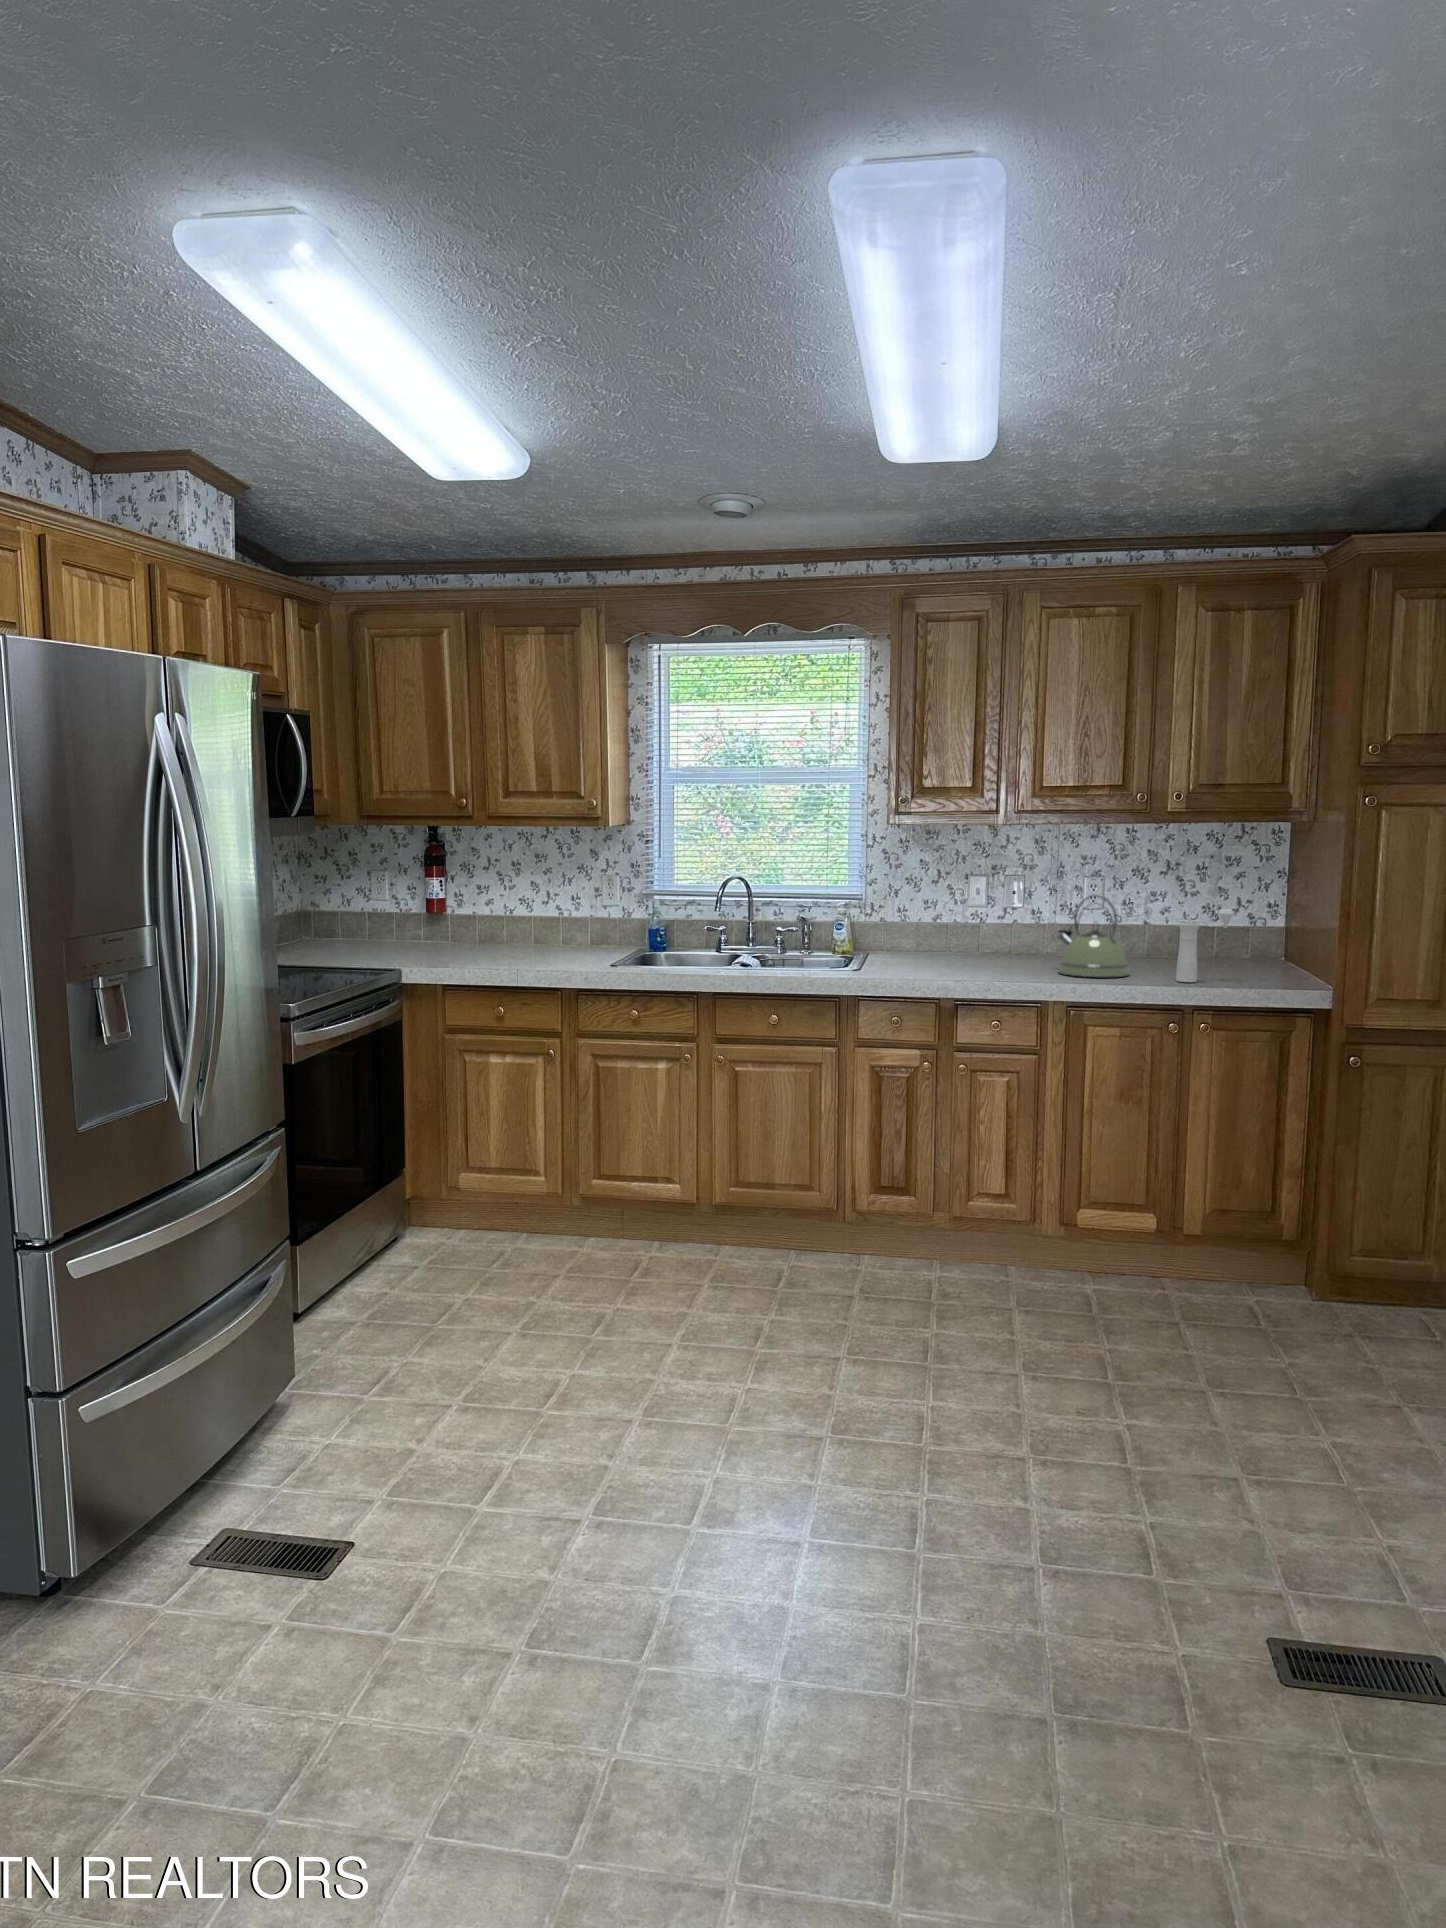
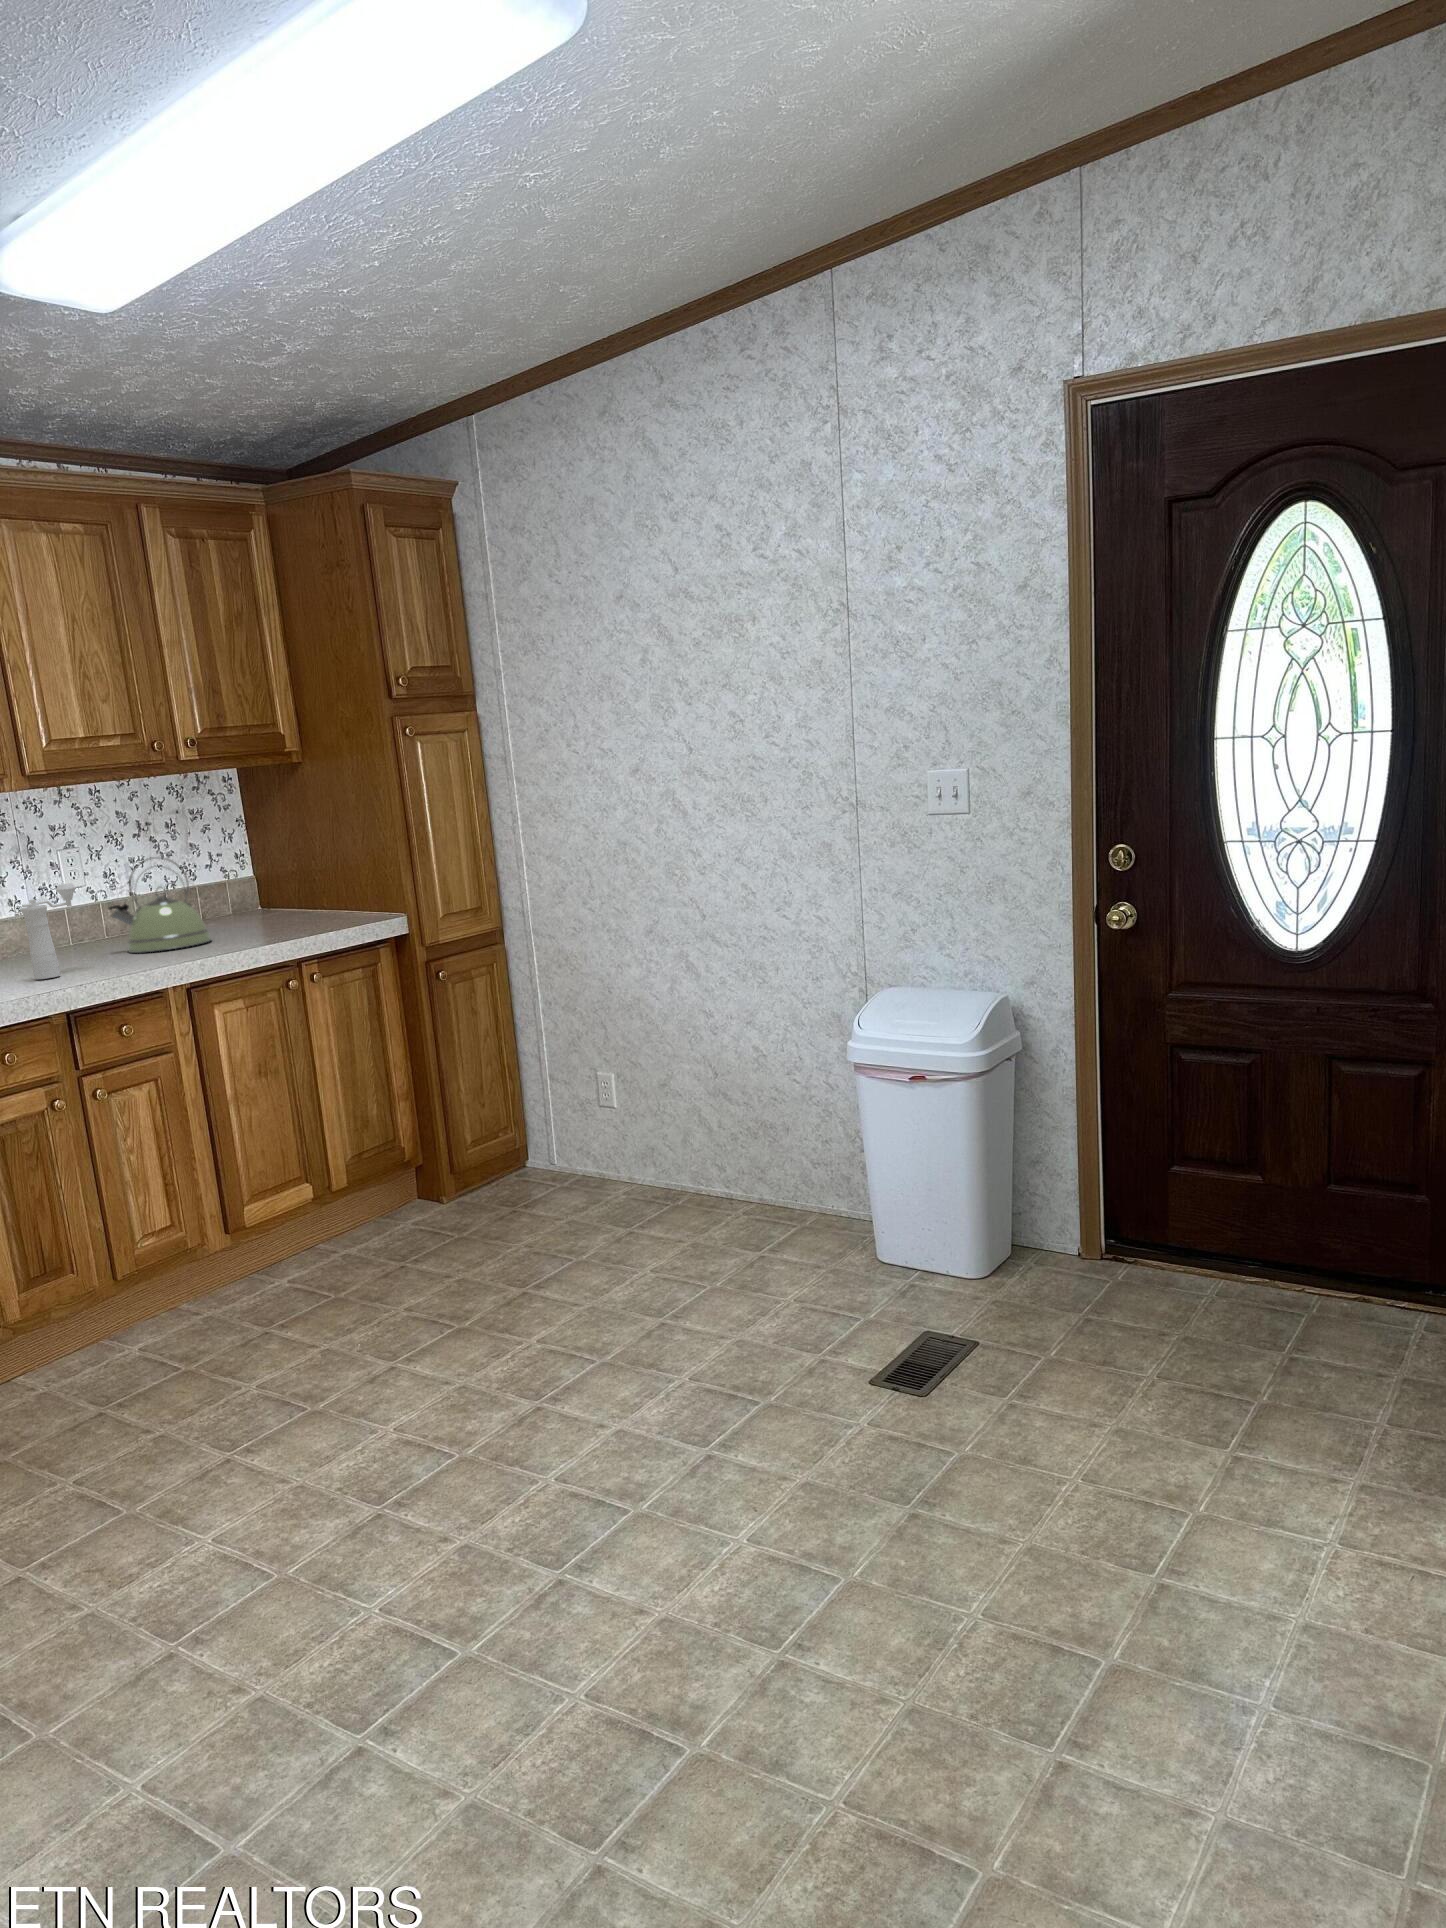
pepper mill: present [1176,909,1234,982] -> present [20,883,76,979]

